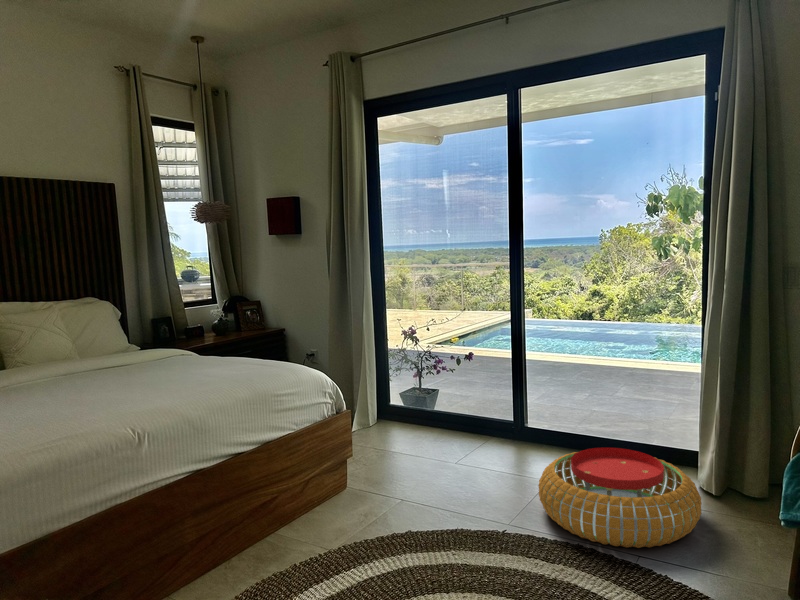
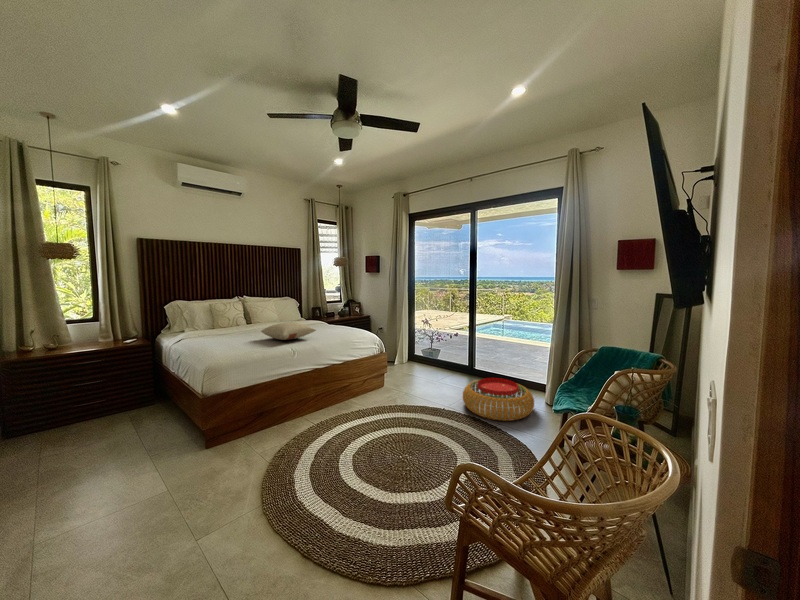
pillow: none [33,358,184,405] -> present [261,322,316,340]

